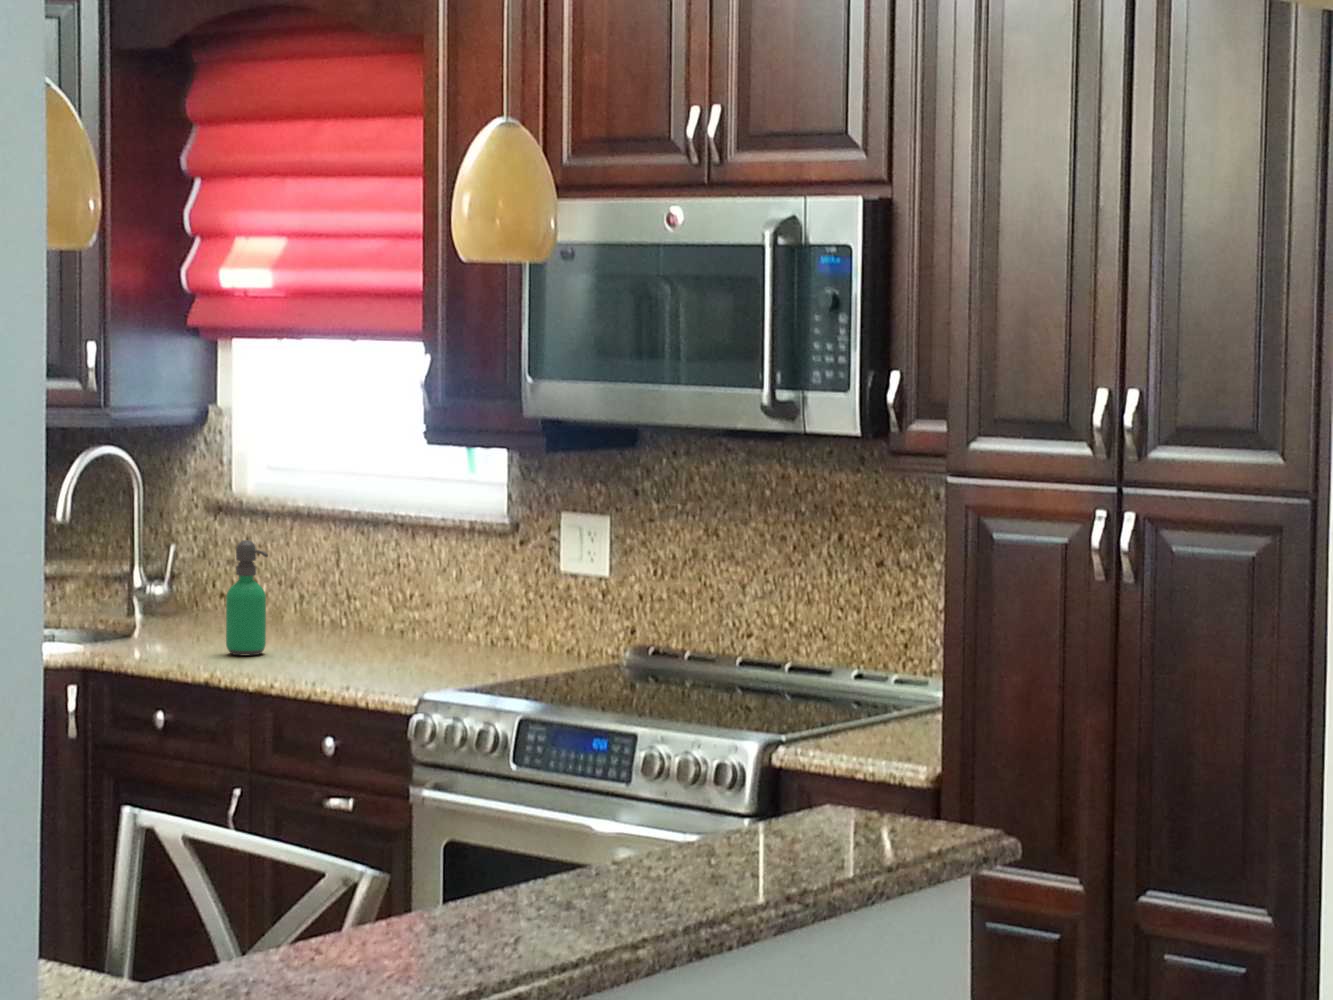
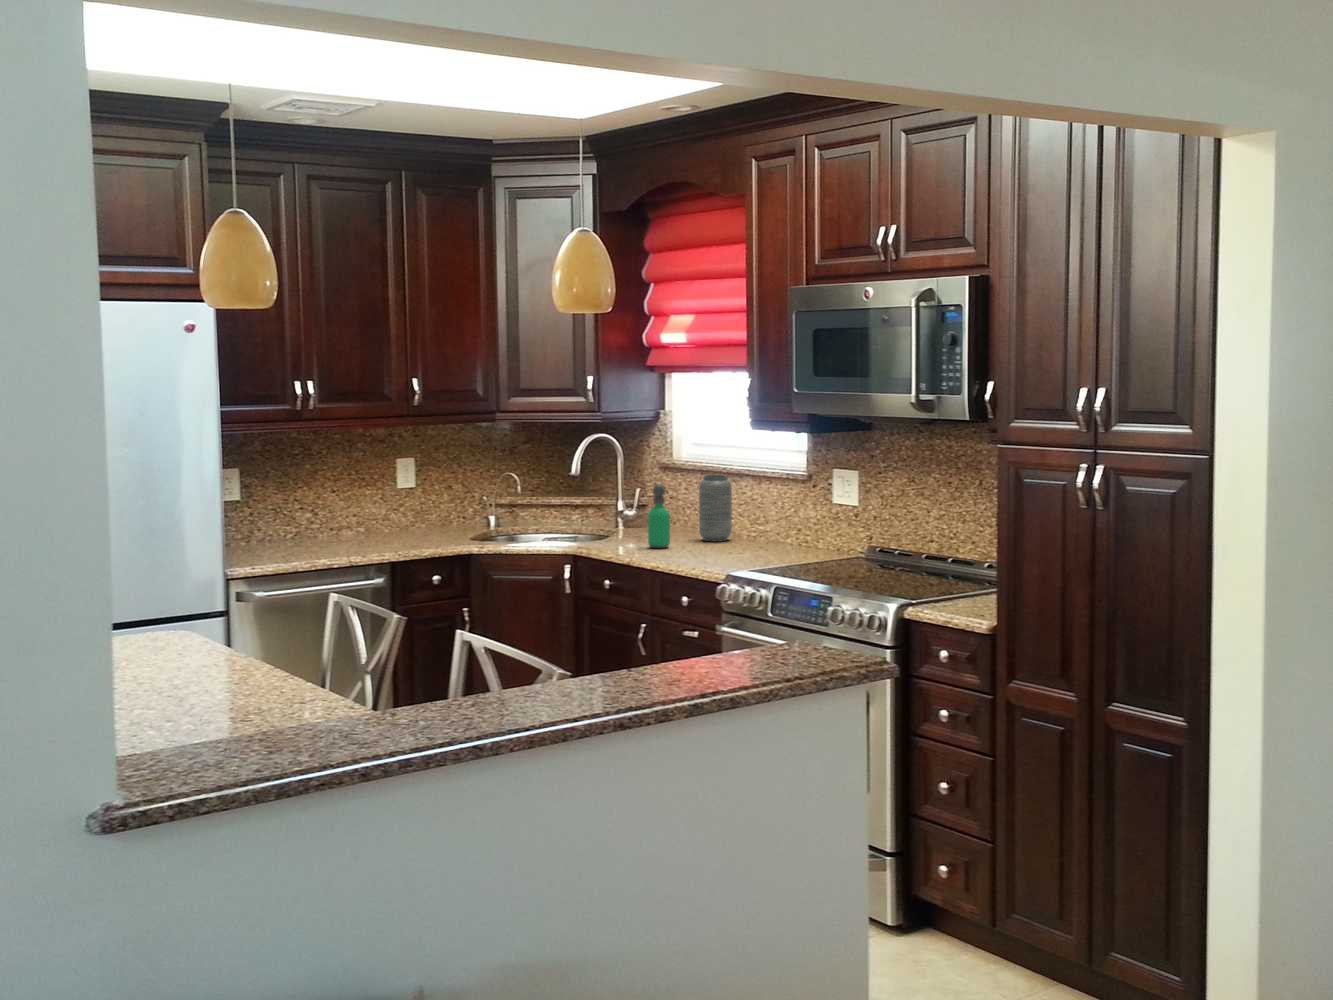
vase: none [303,522,362,640] -> present [699,475,732,541]

